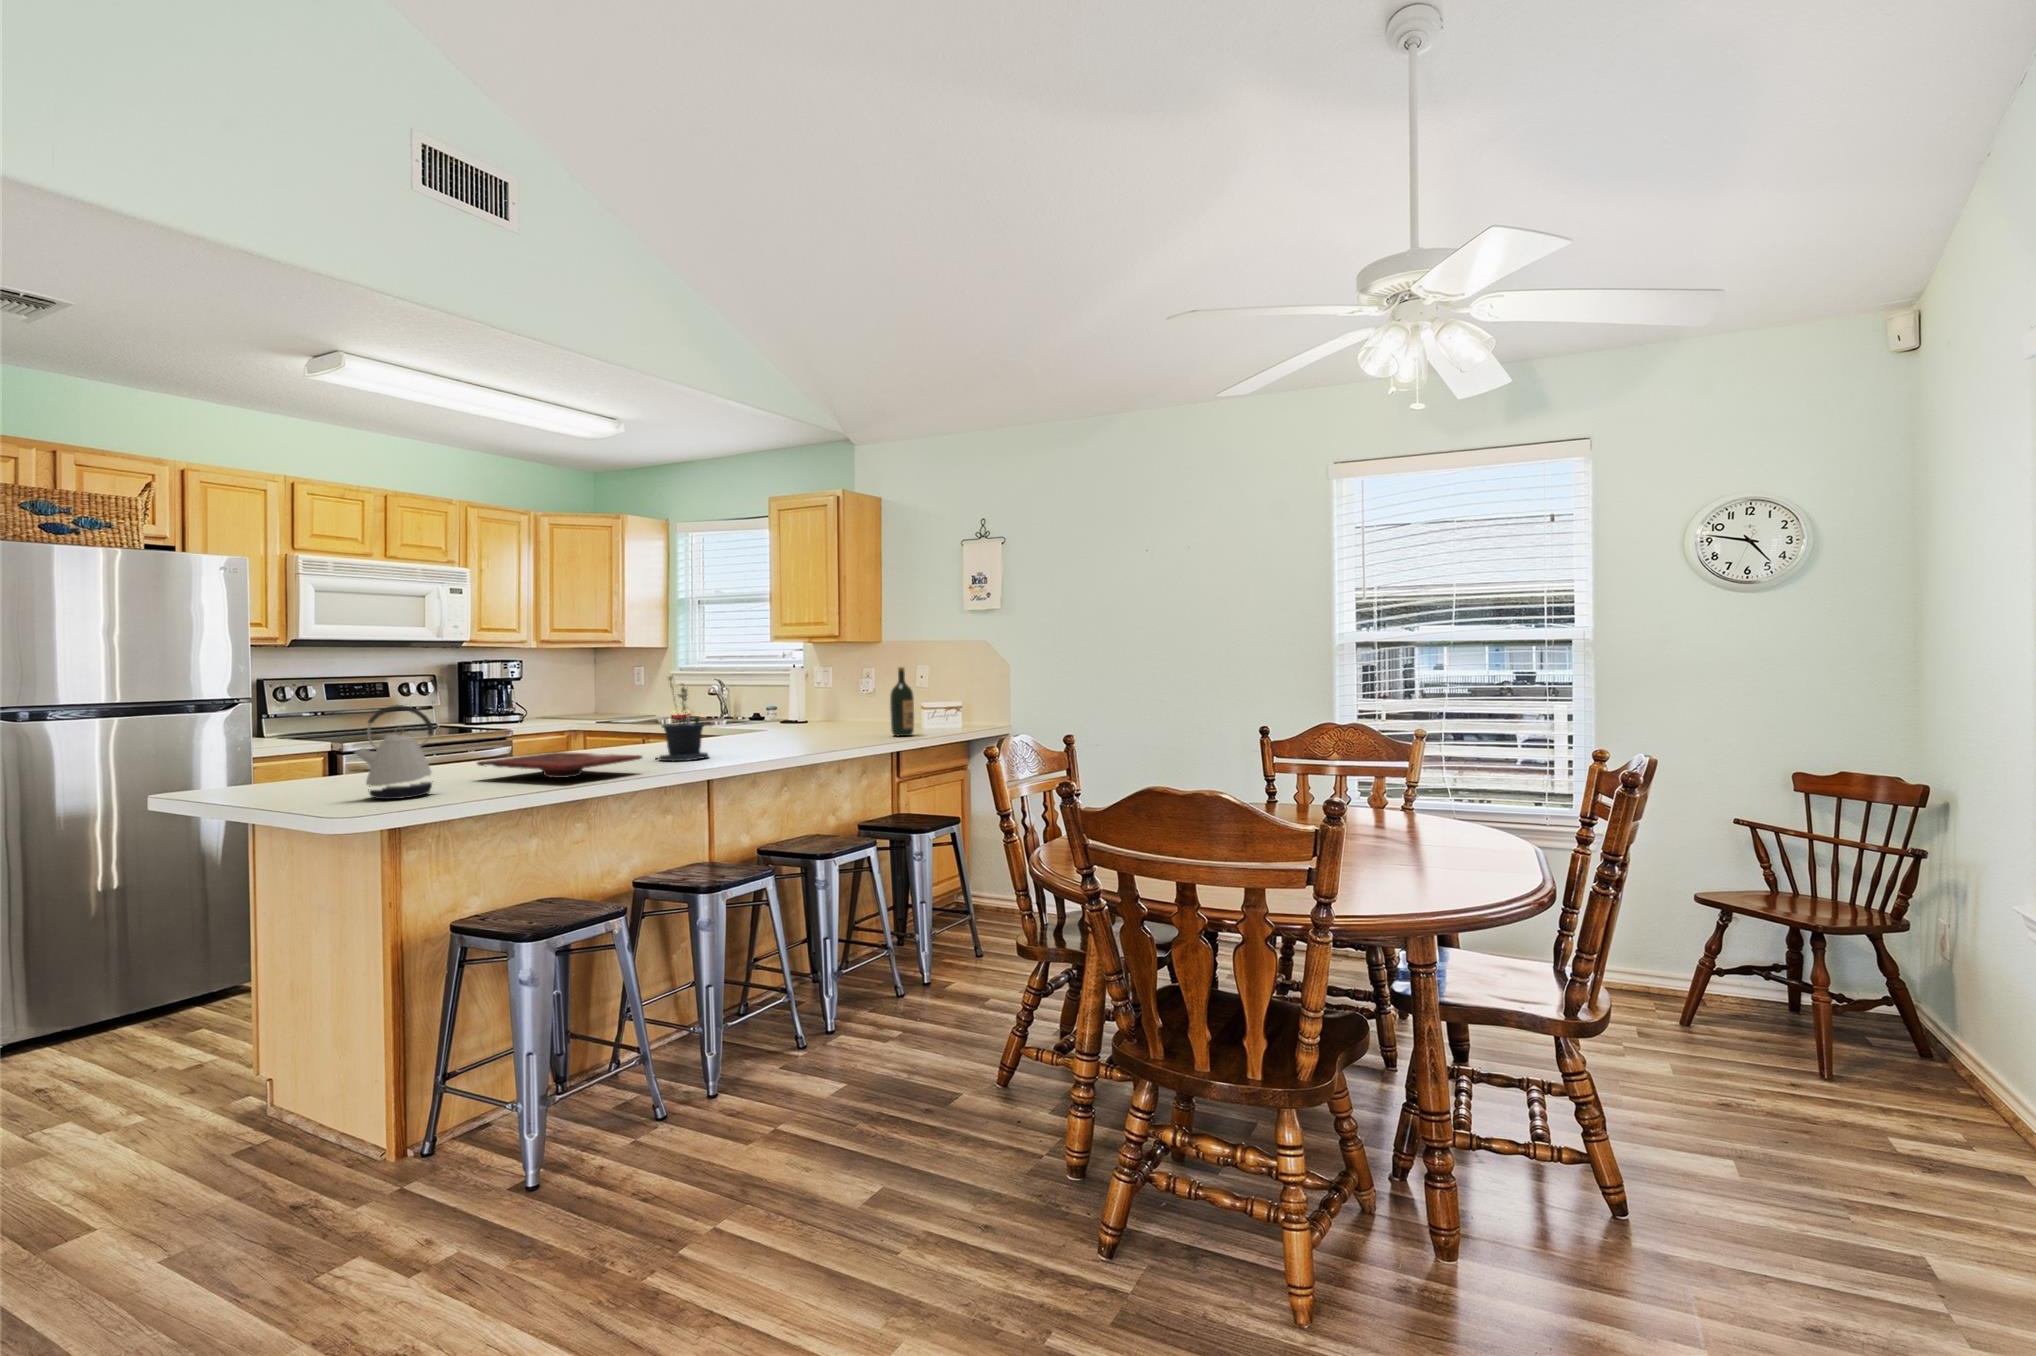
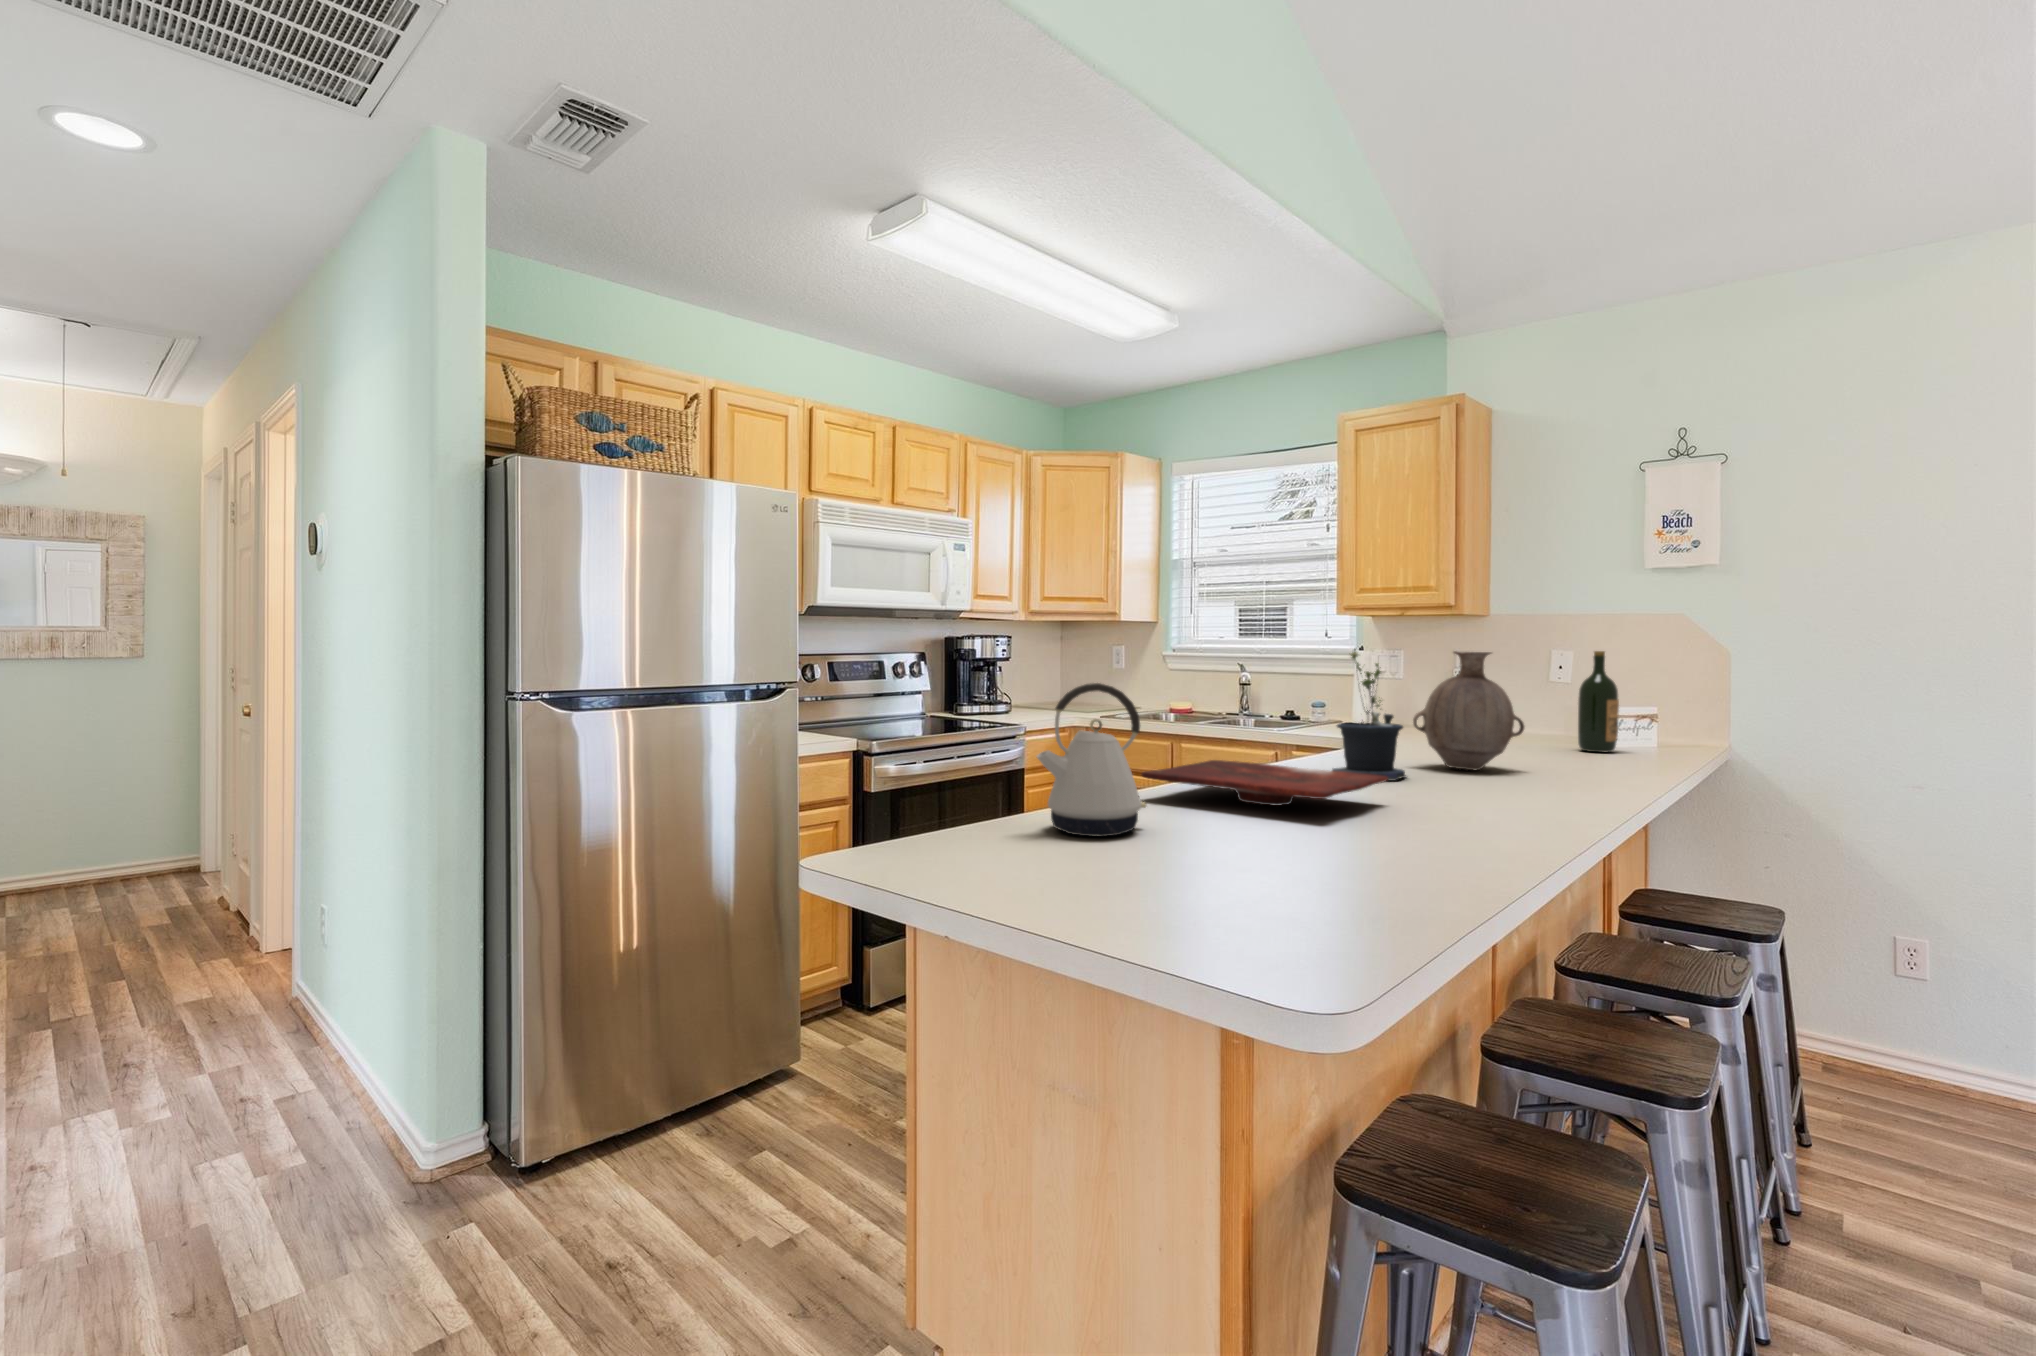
vase: none [735,672,803,751] -> present [1413,651,1524,770]

